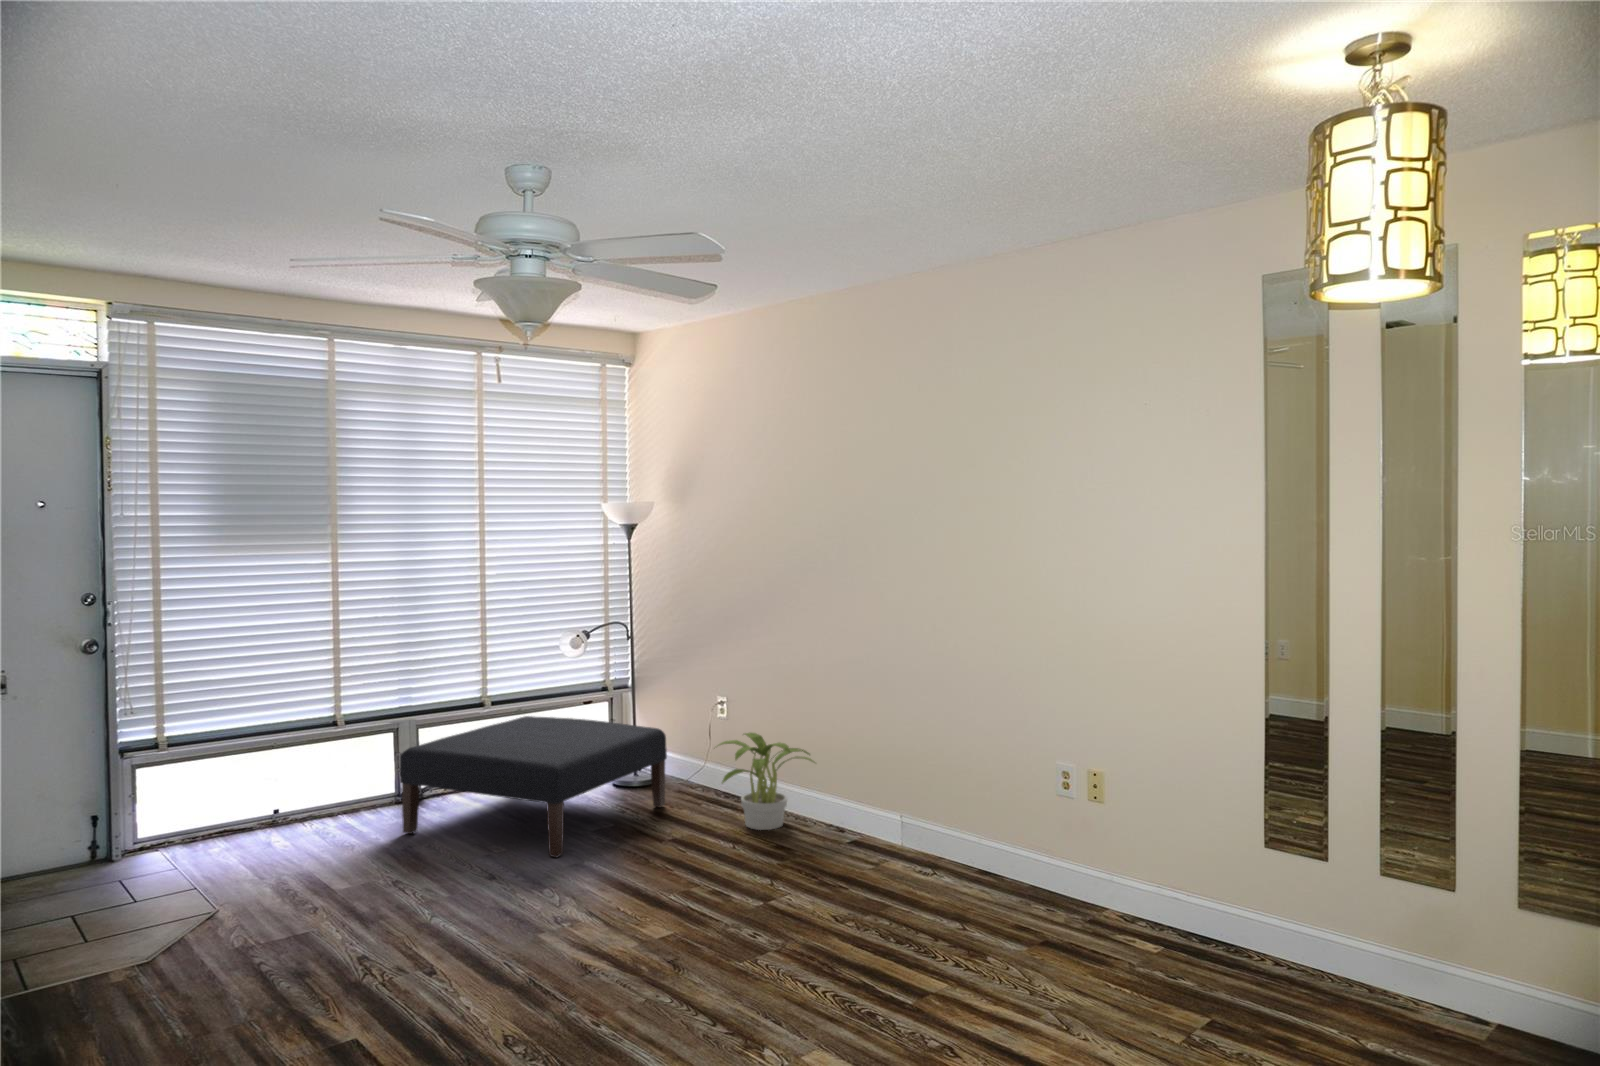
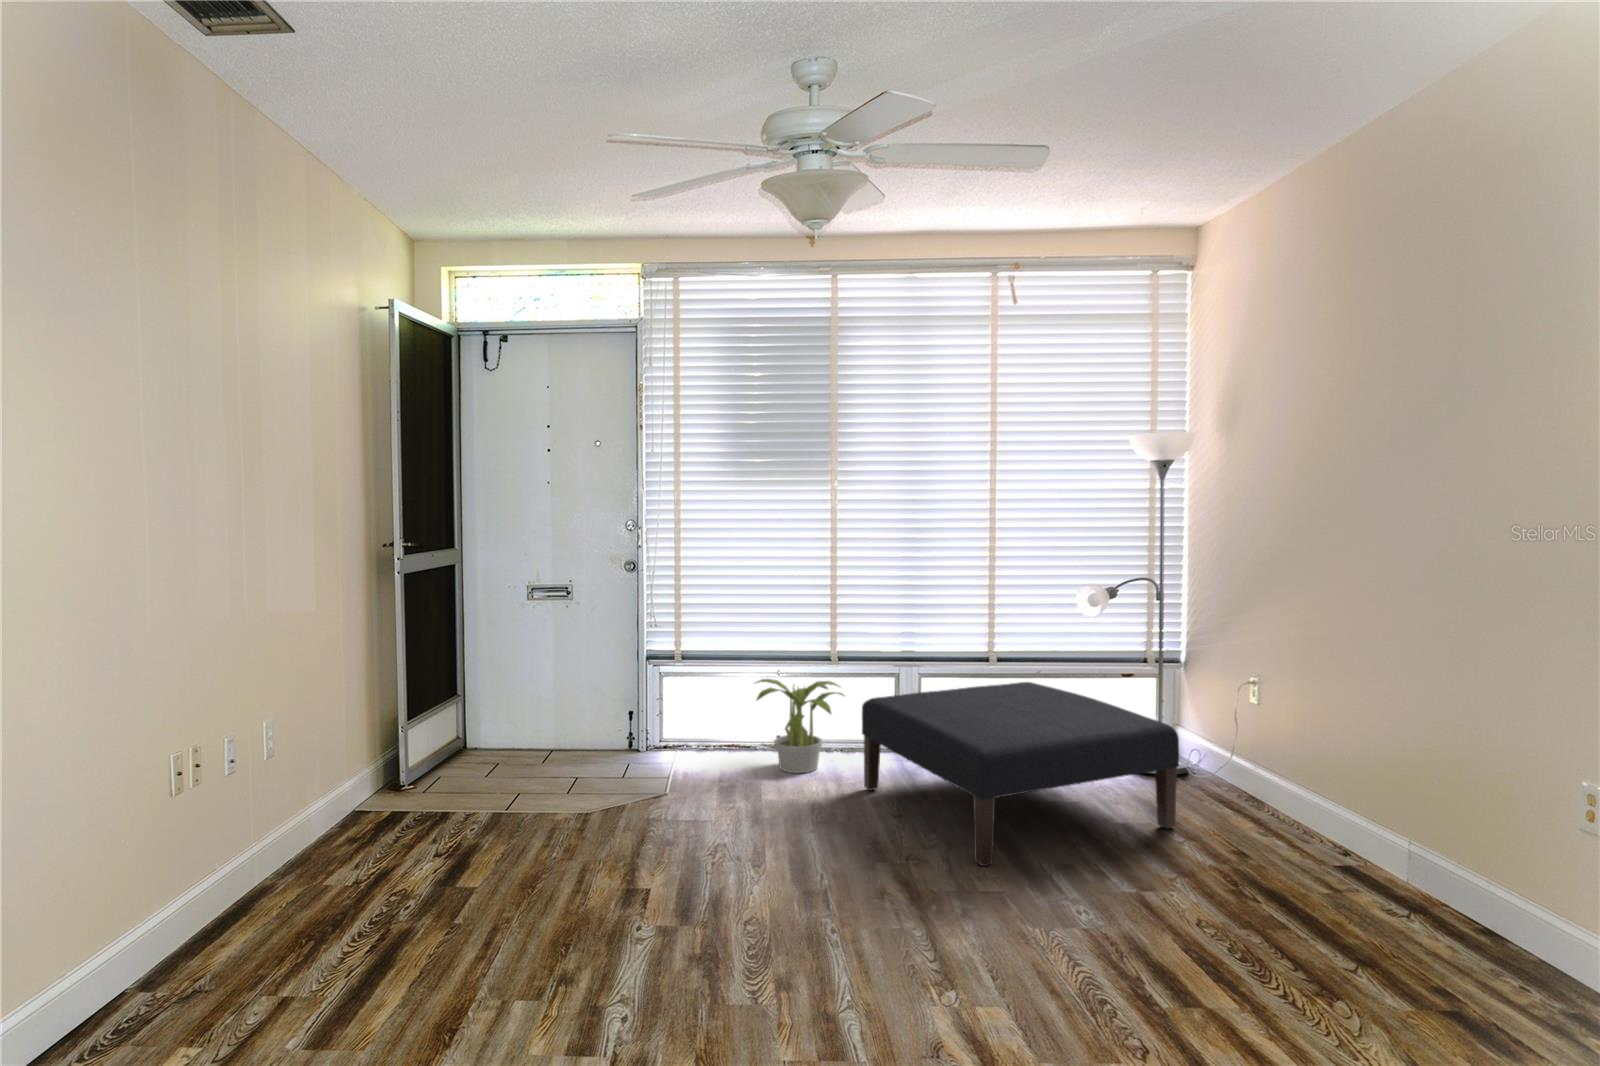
potted plant: present [718,733,815,830] -> present [757,679,844,773]

